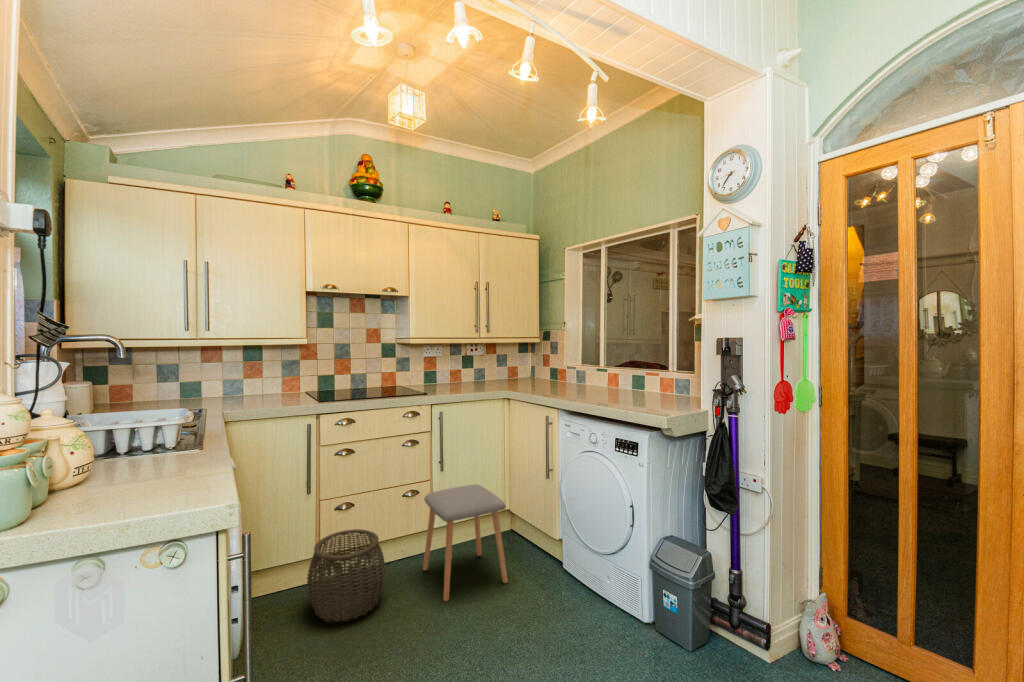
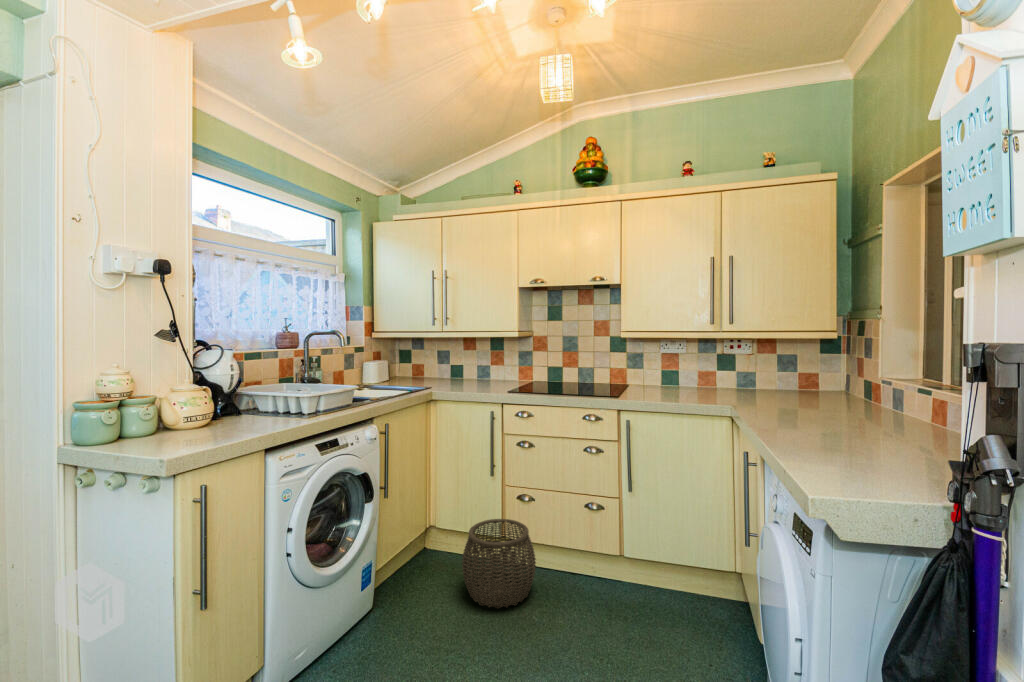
stool: present [423,484,508,602] -> none [570,510,667,664]

